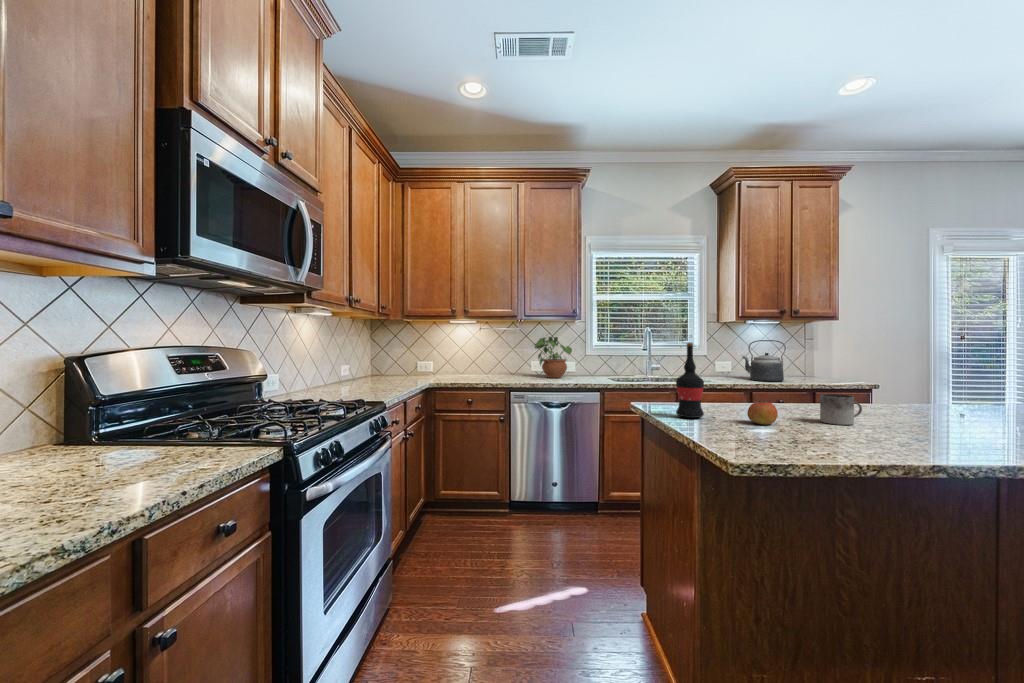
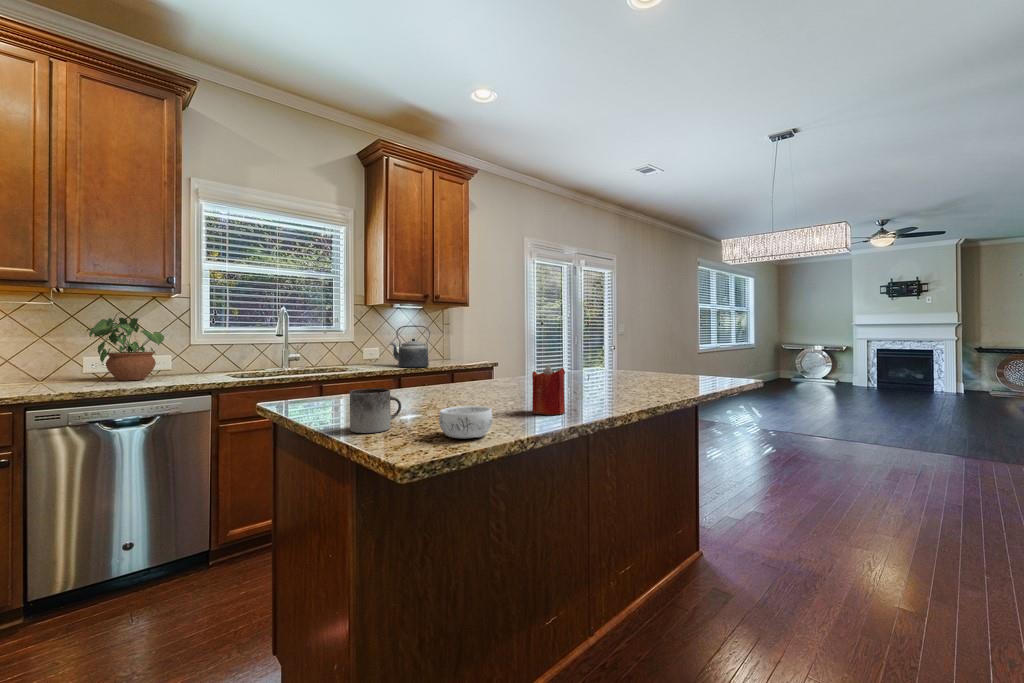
wine bottle: present [676,343,704,418] -> none [321,318,357,414]
candle: none [889,393,937,448] -> present [532,364,565,415]
mug: present [820,394,862,425] -> present [350,389,401,433]
apple: present [747,402,778,425] -> none [406,386,436,411]
decorative bowl: none [772,424,828,455] -> present [439,406,492,438]

